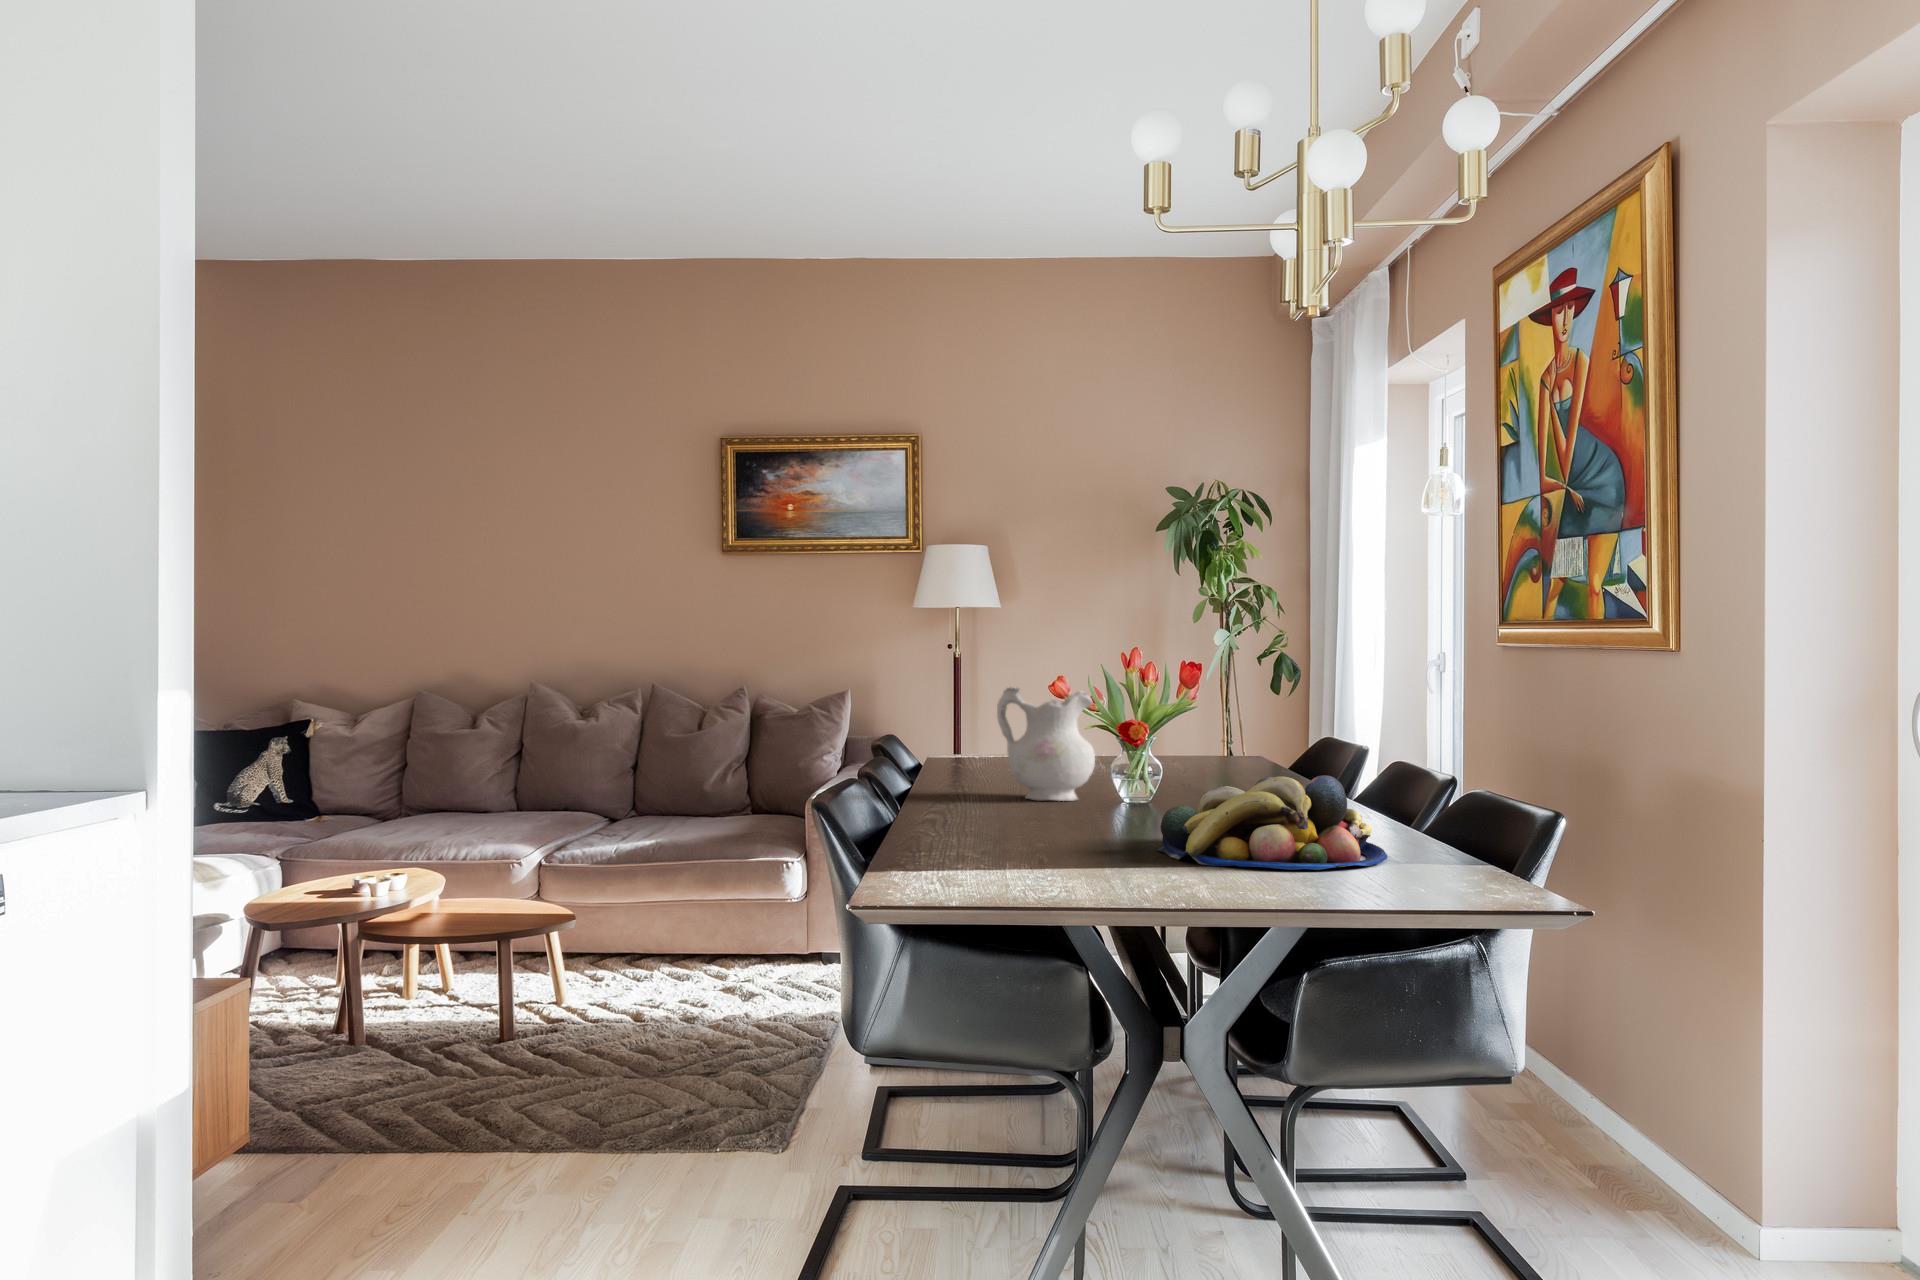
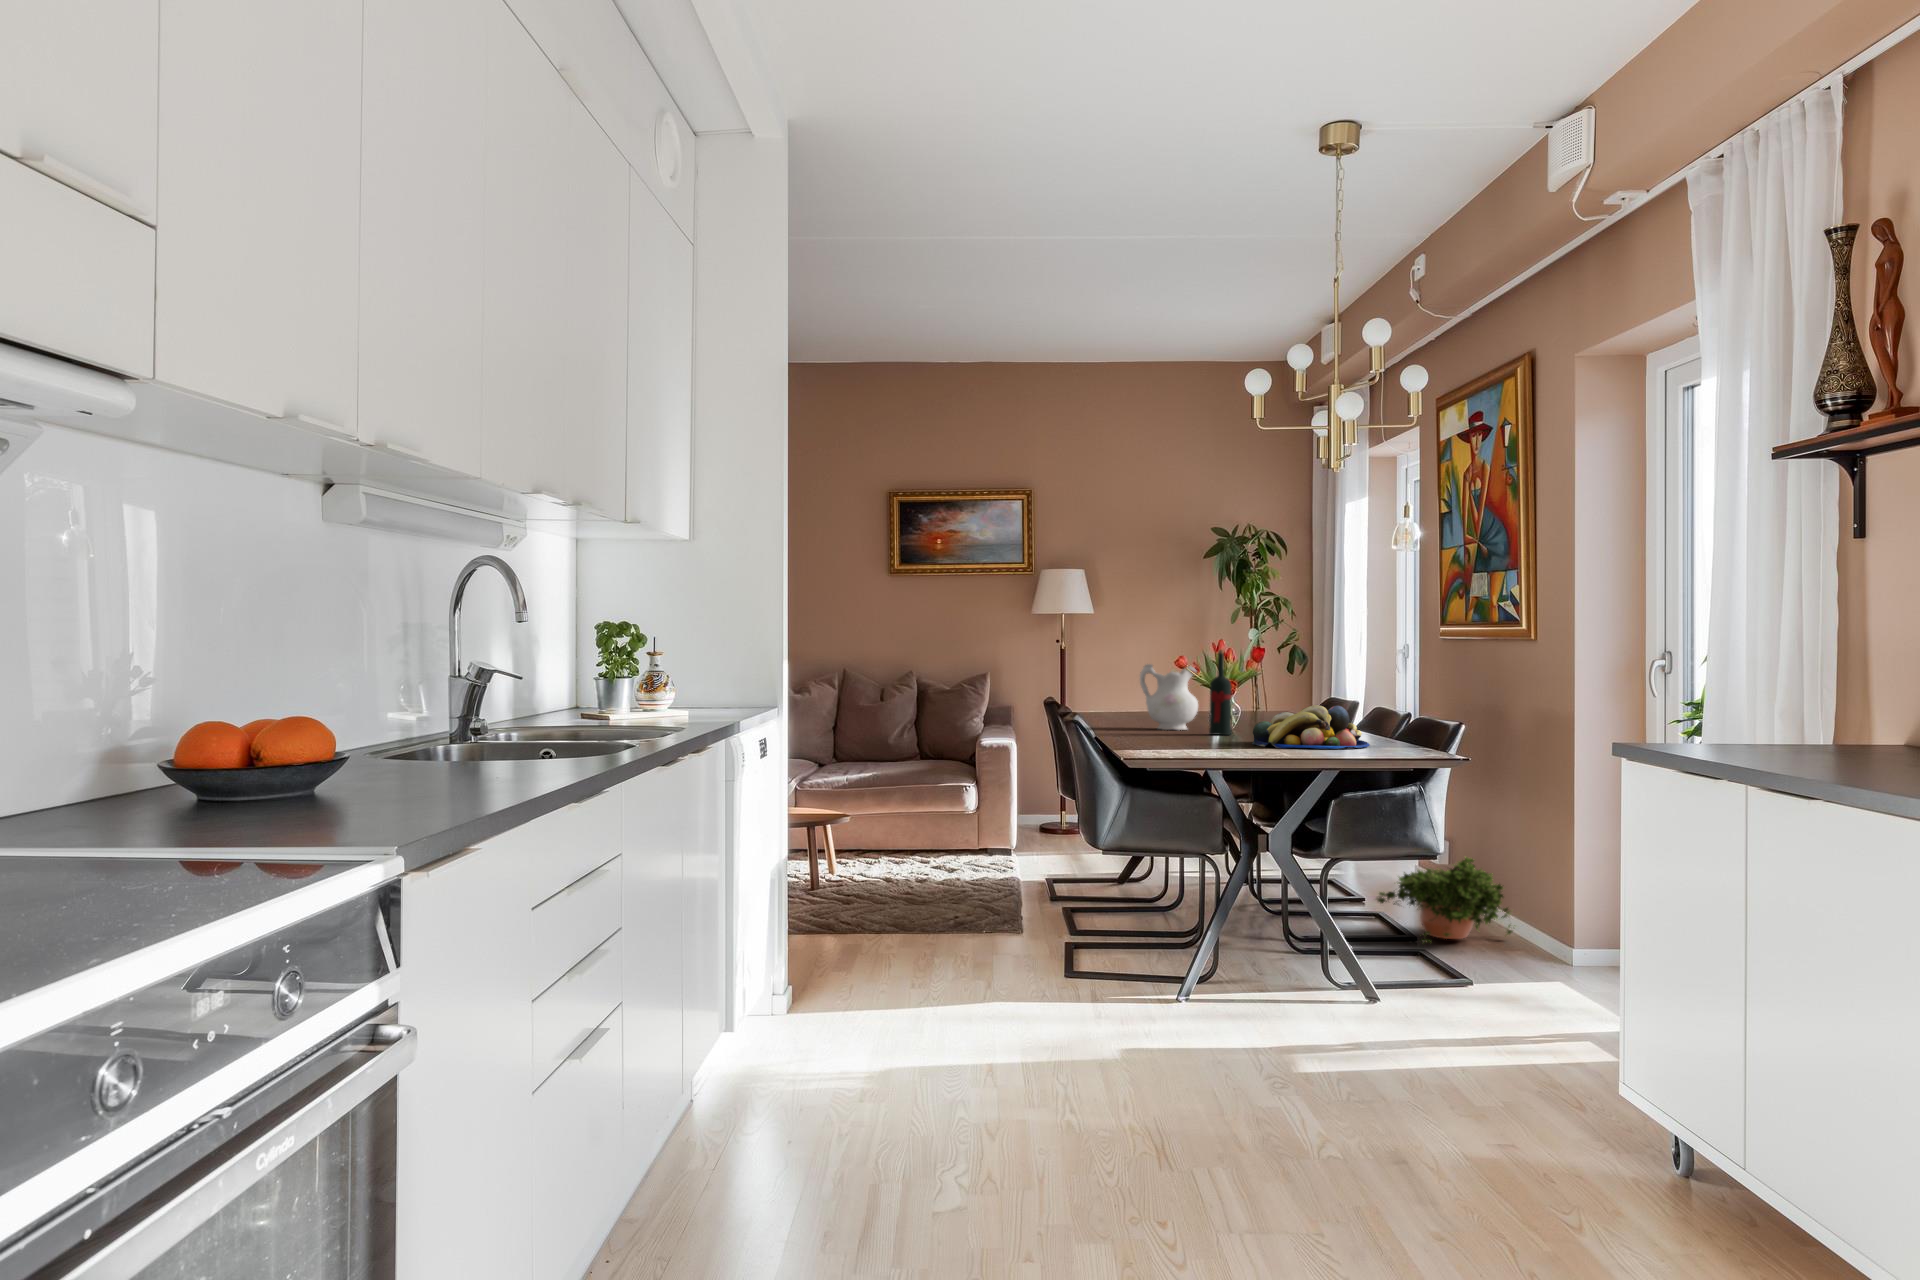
wine bottle: none [1102,664,1141,818] -> present [1209,650,1232,735]
potted plant: none [1394,1020,1650,1191] -> present [1377,857,1512,944]

